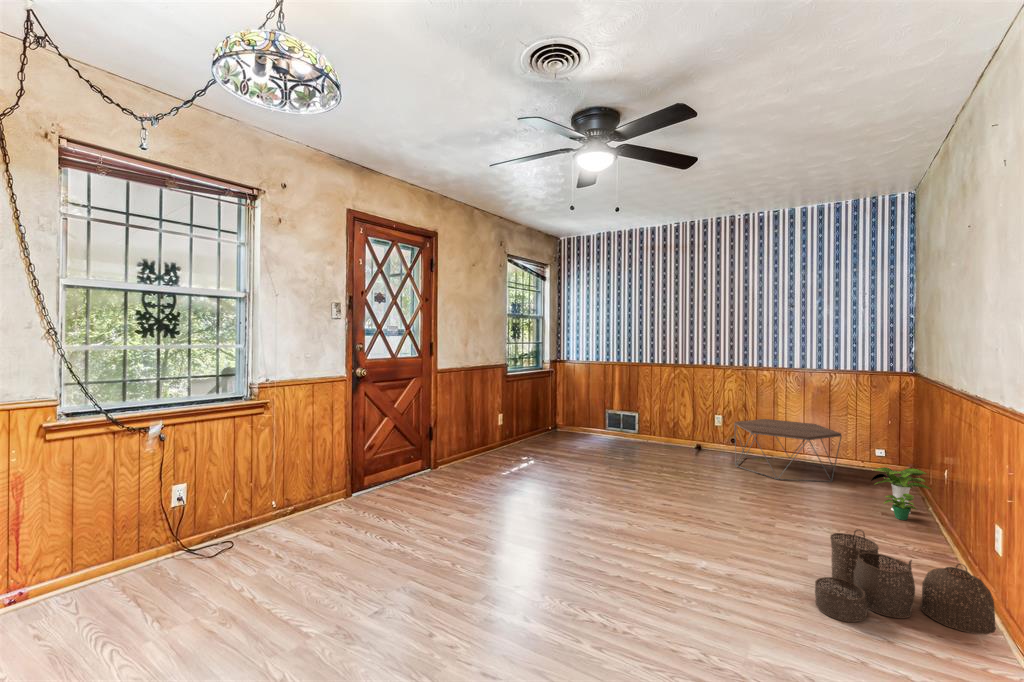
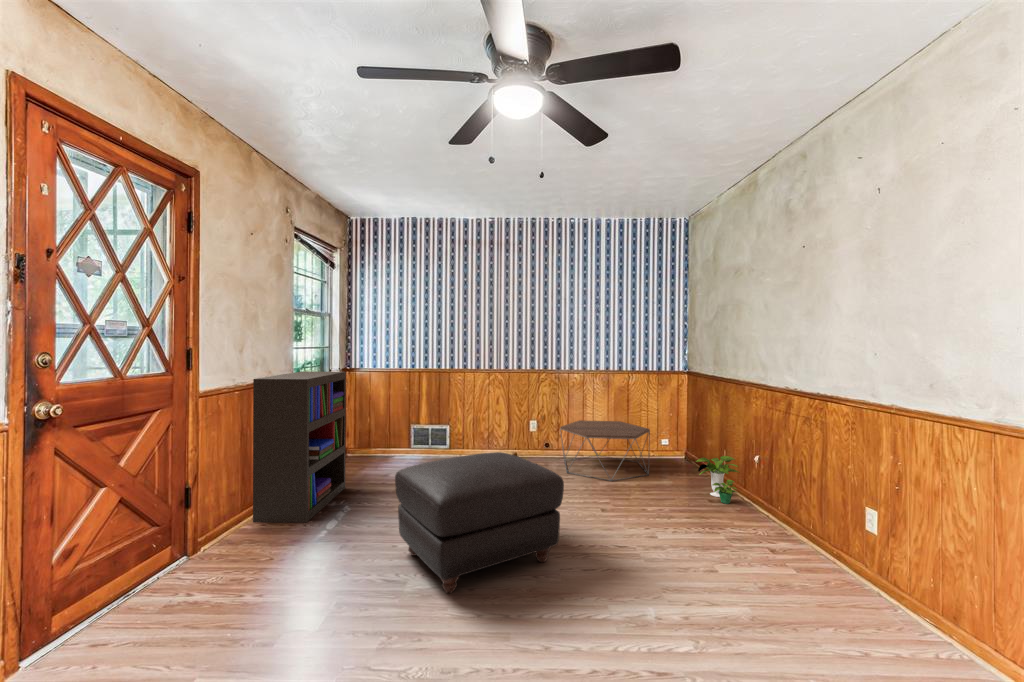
bookshelf: none [472,360,539,464] -> present [253,371,346,523]
ottoman: none [542,427,660,517] -> present [395,452,564,593]
woven basket: present [815,529,996,635] -> none [752,531,895,642]

